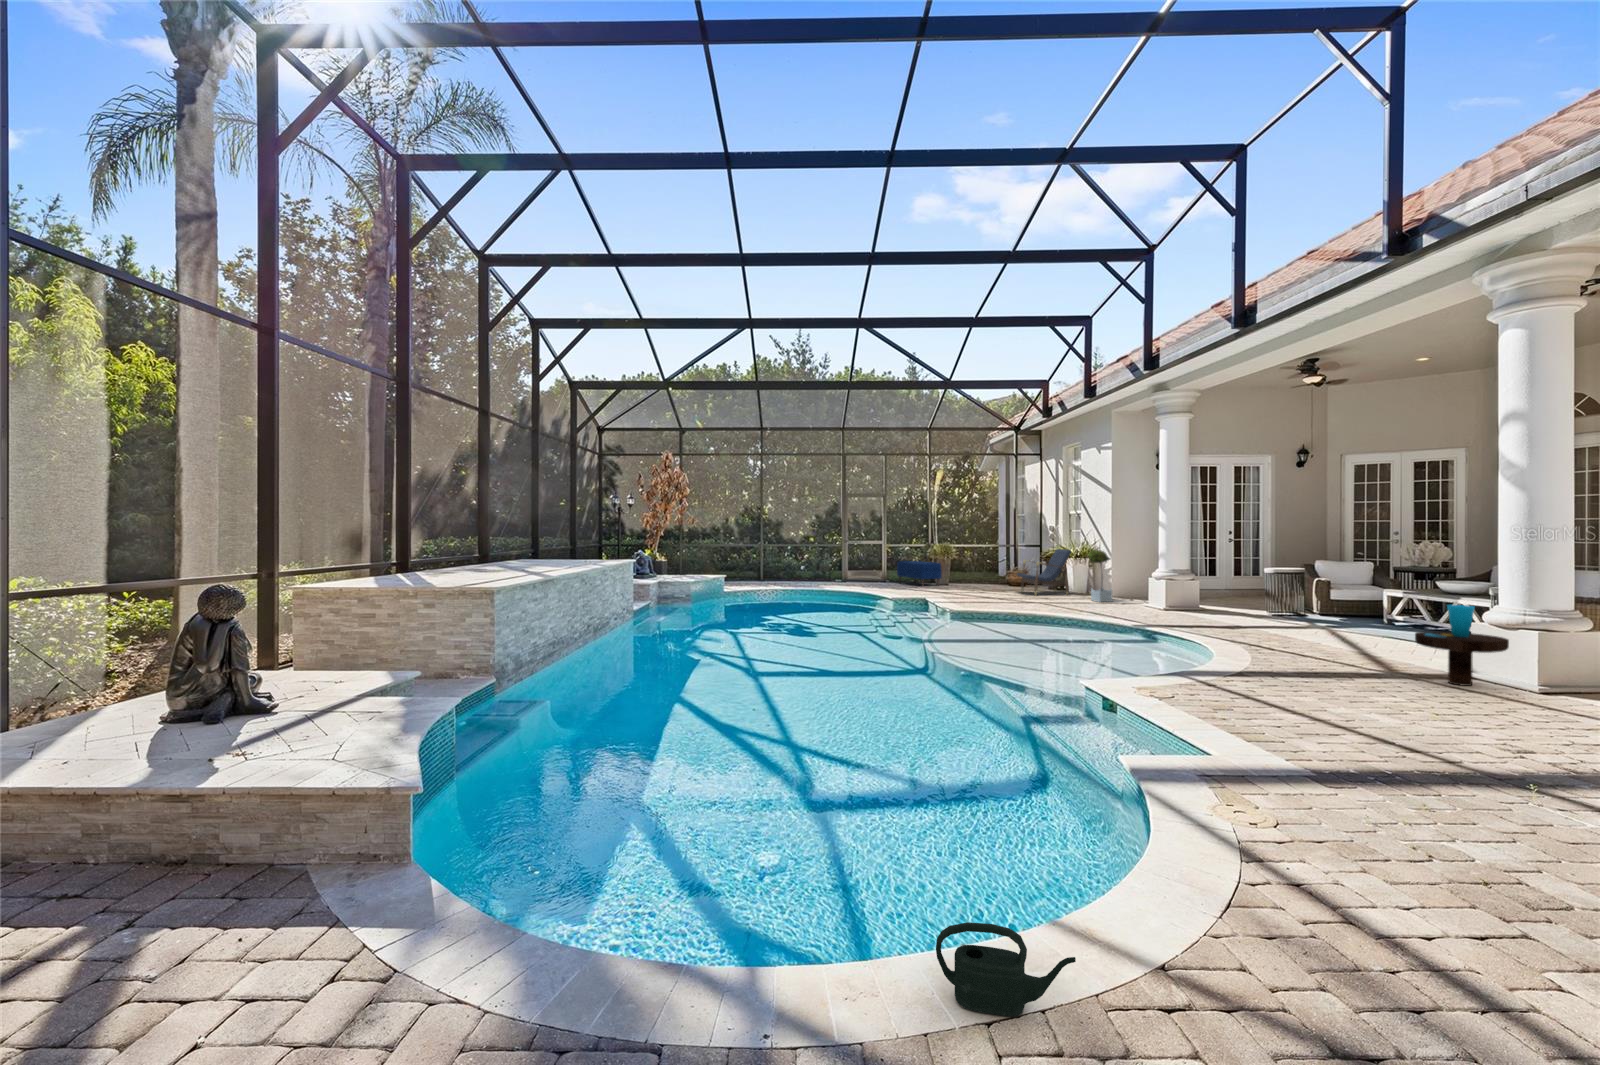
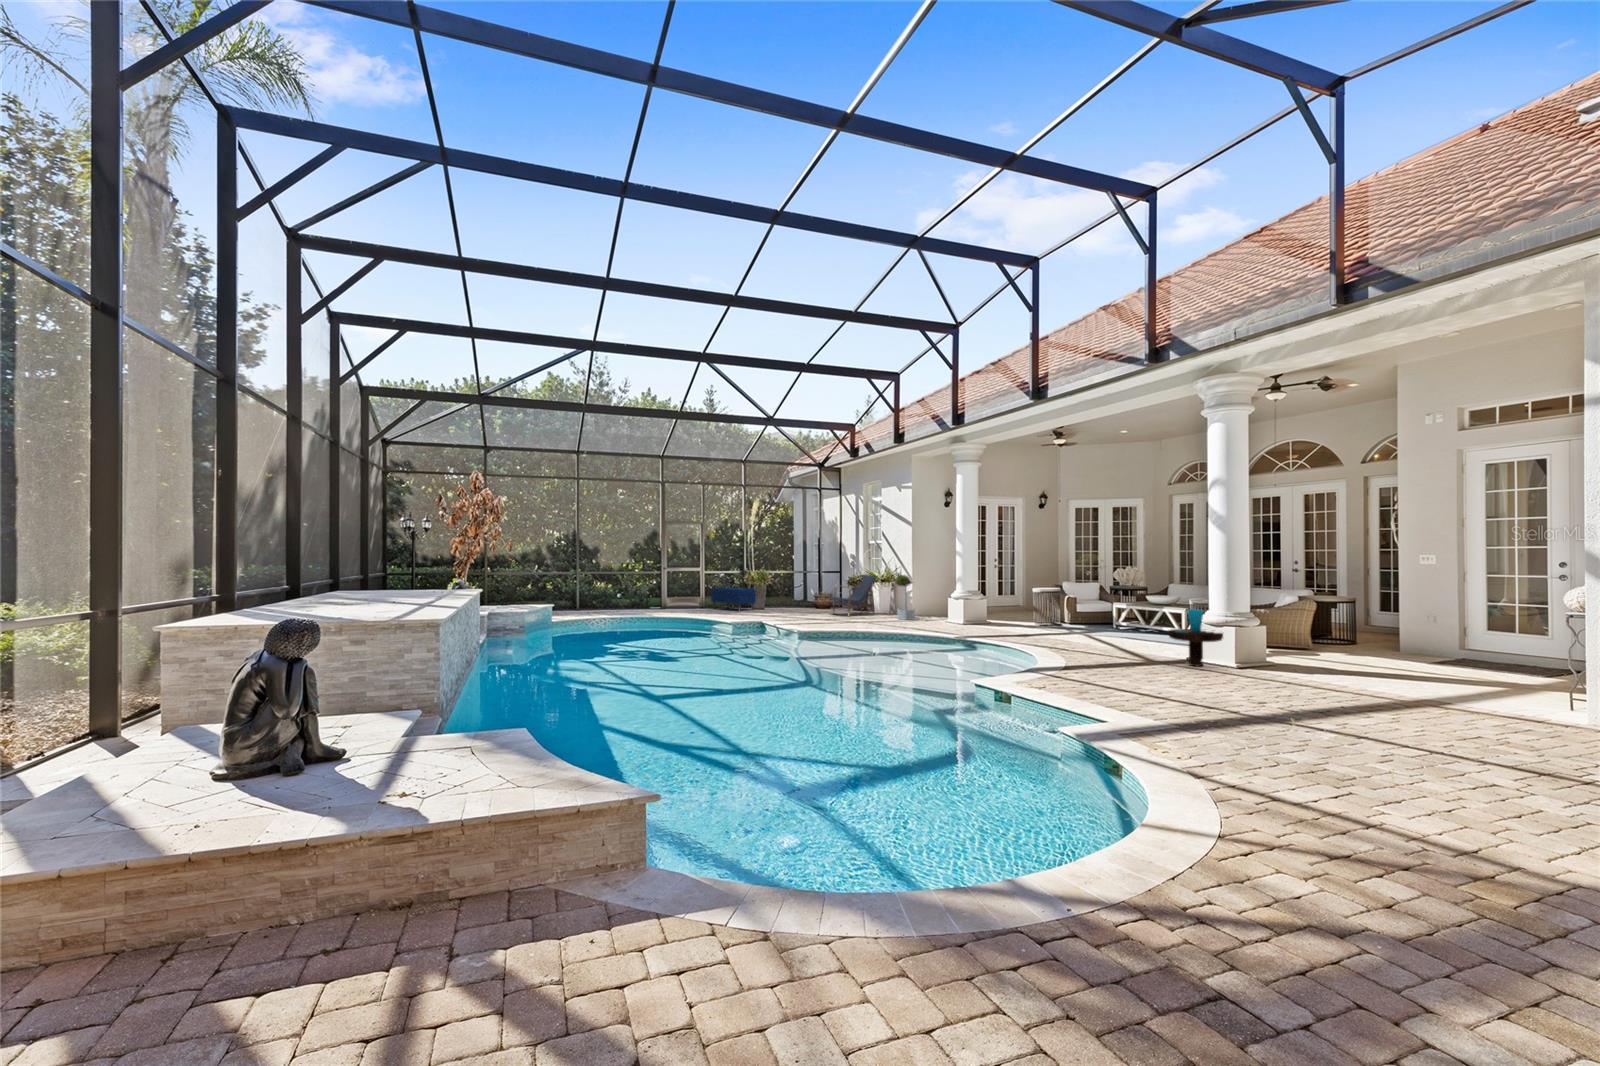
watering can: present [936,922,1076,1016] -> none [1104,819,1193,880]

